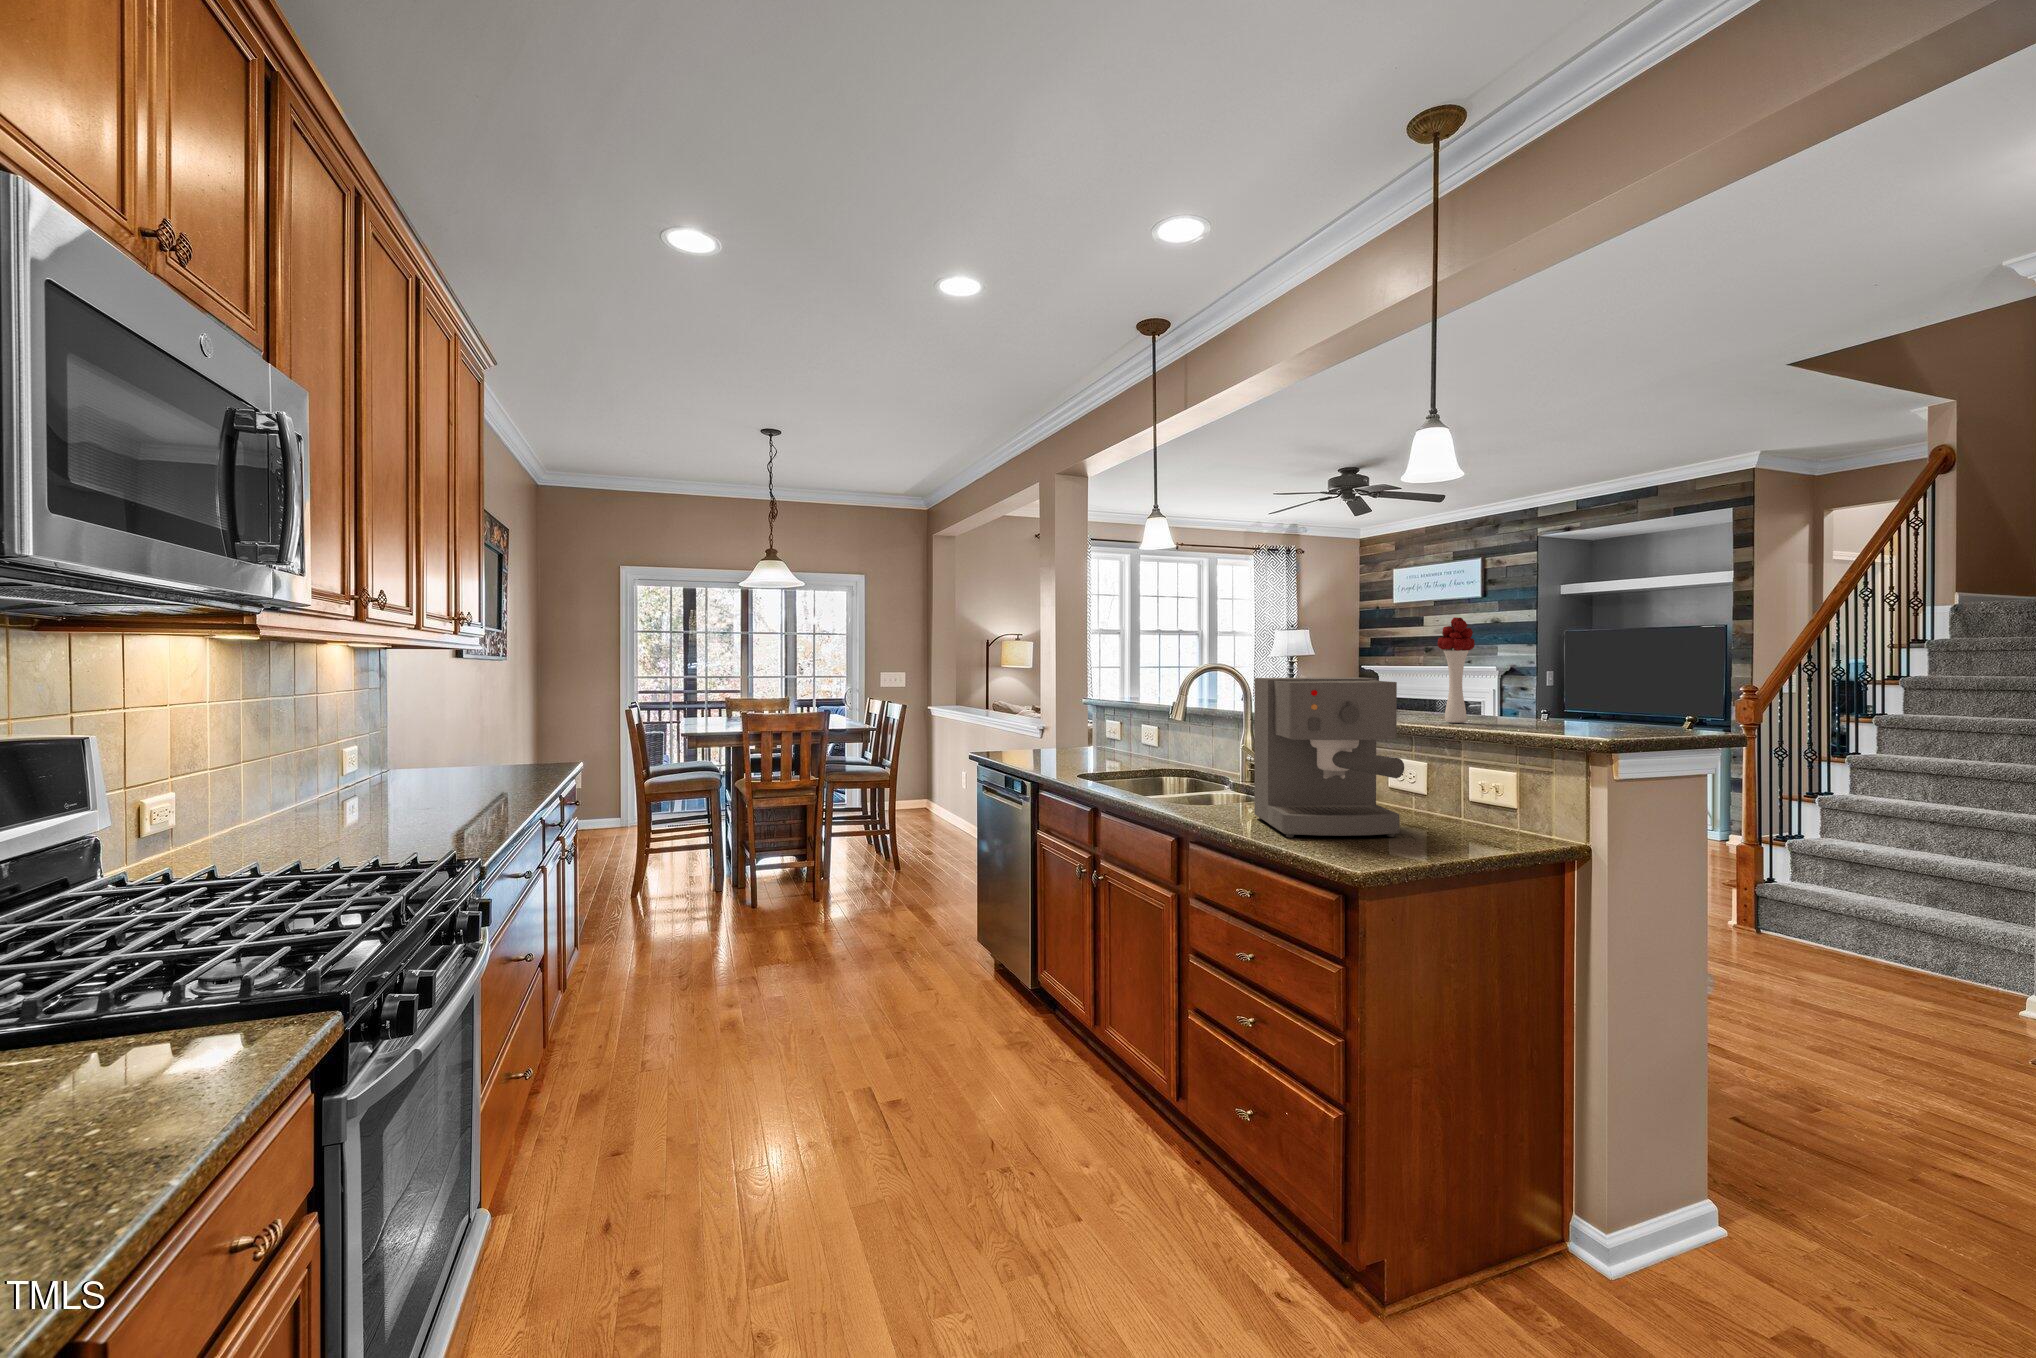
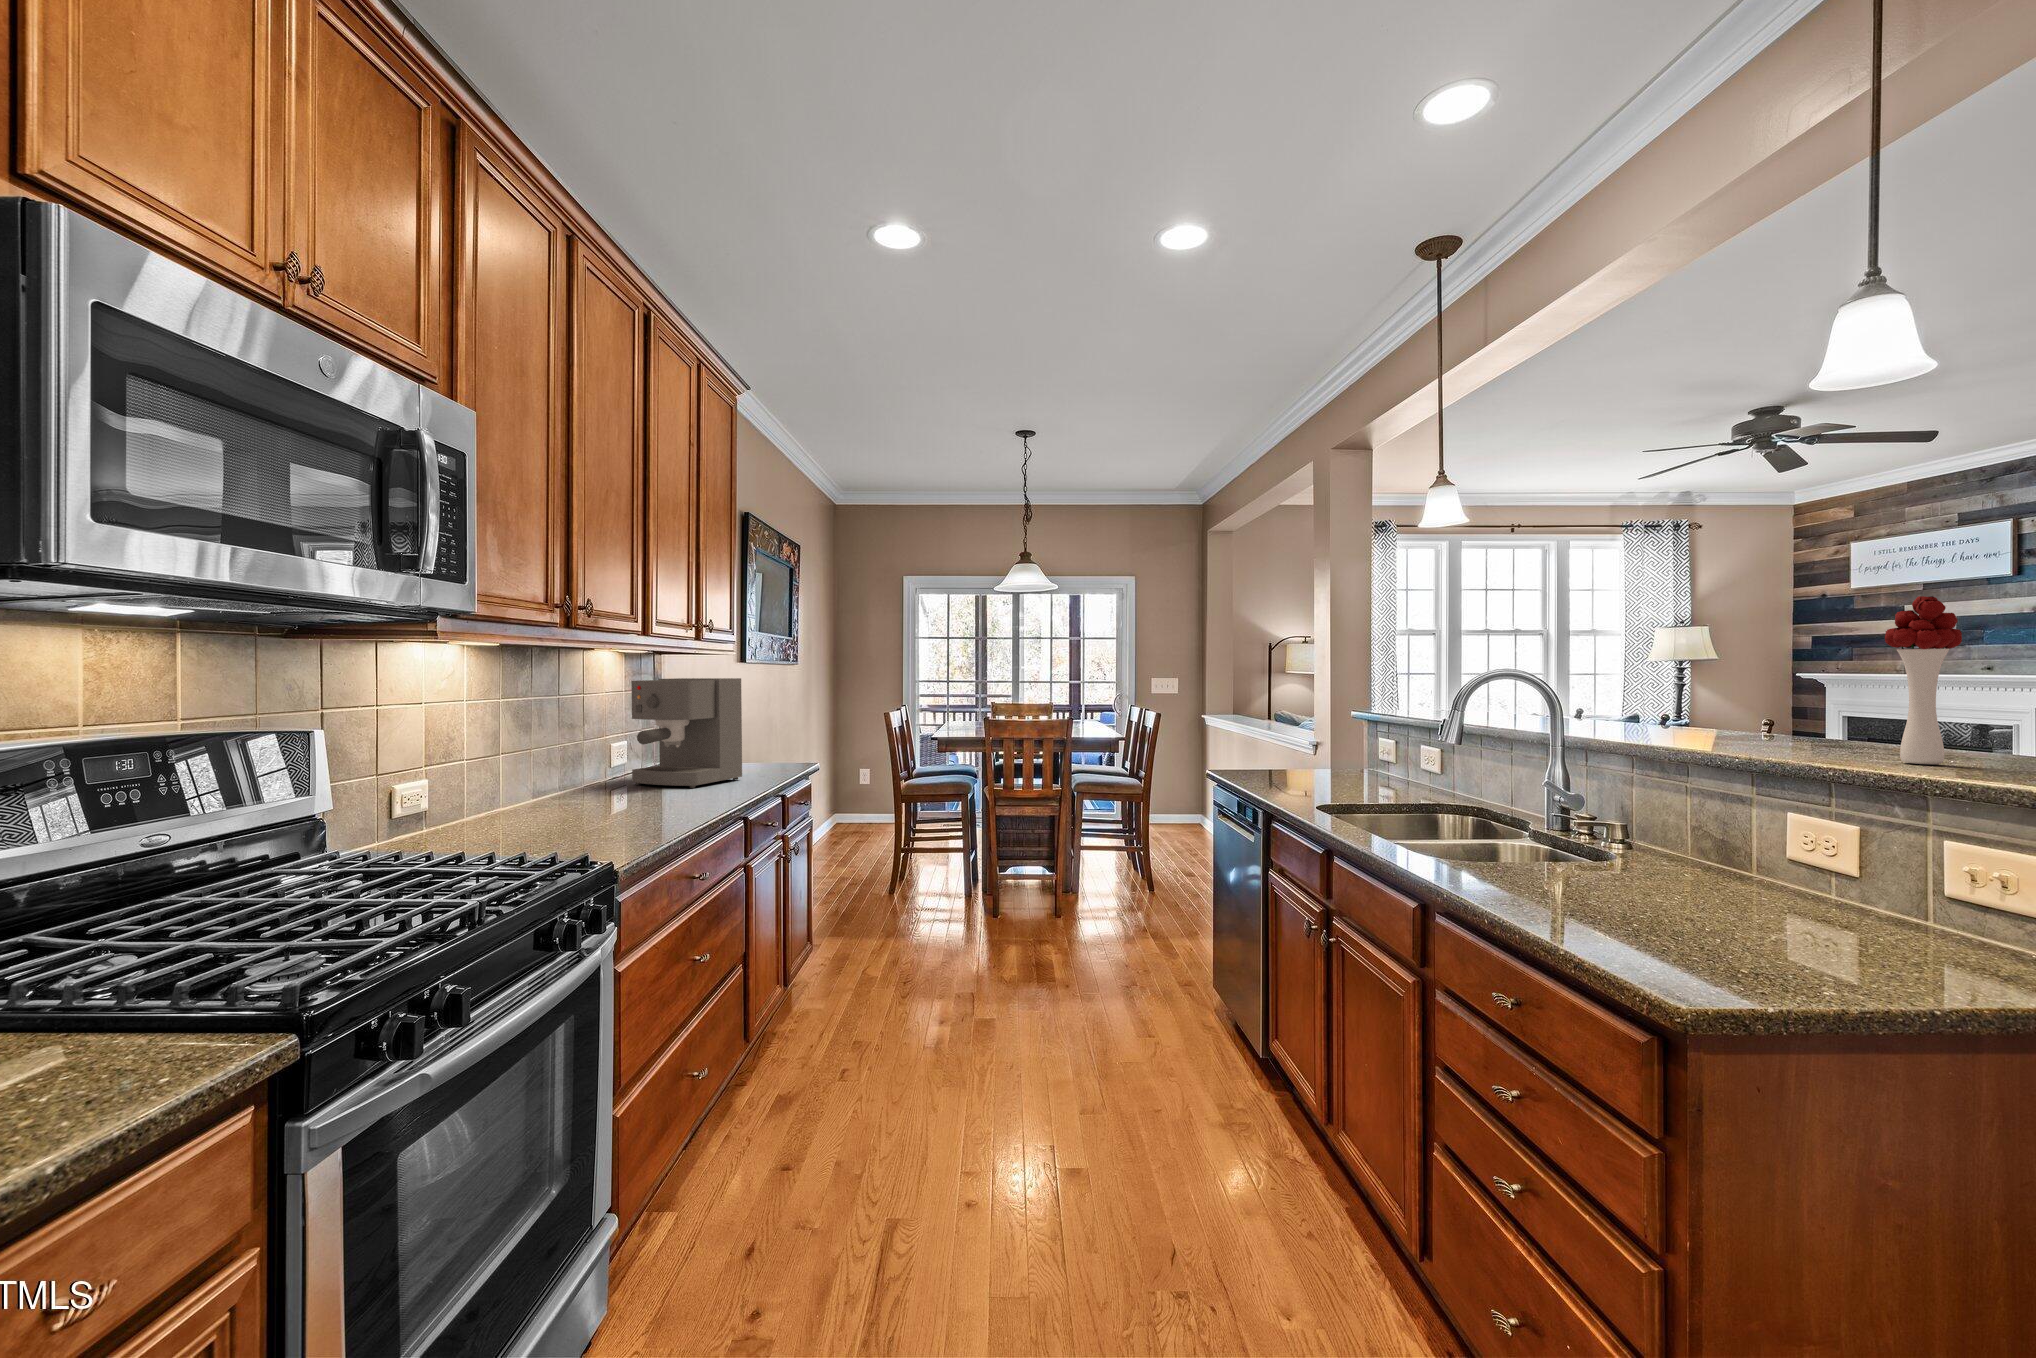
coffee maker: present [1254,677,1404,837] -> present [631,678,742,788]

